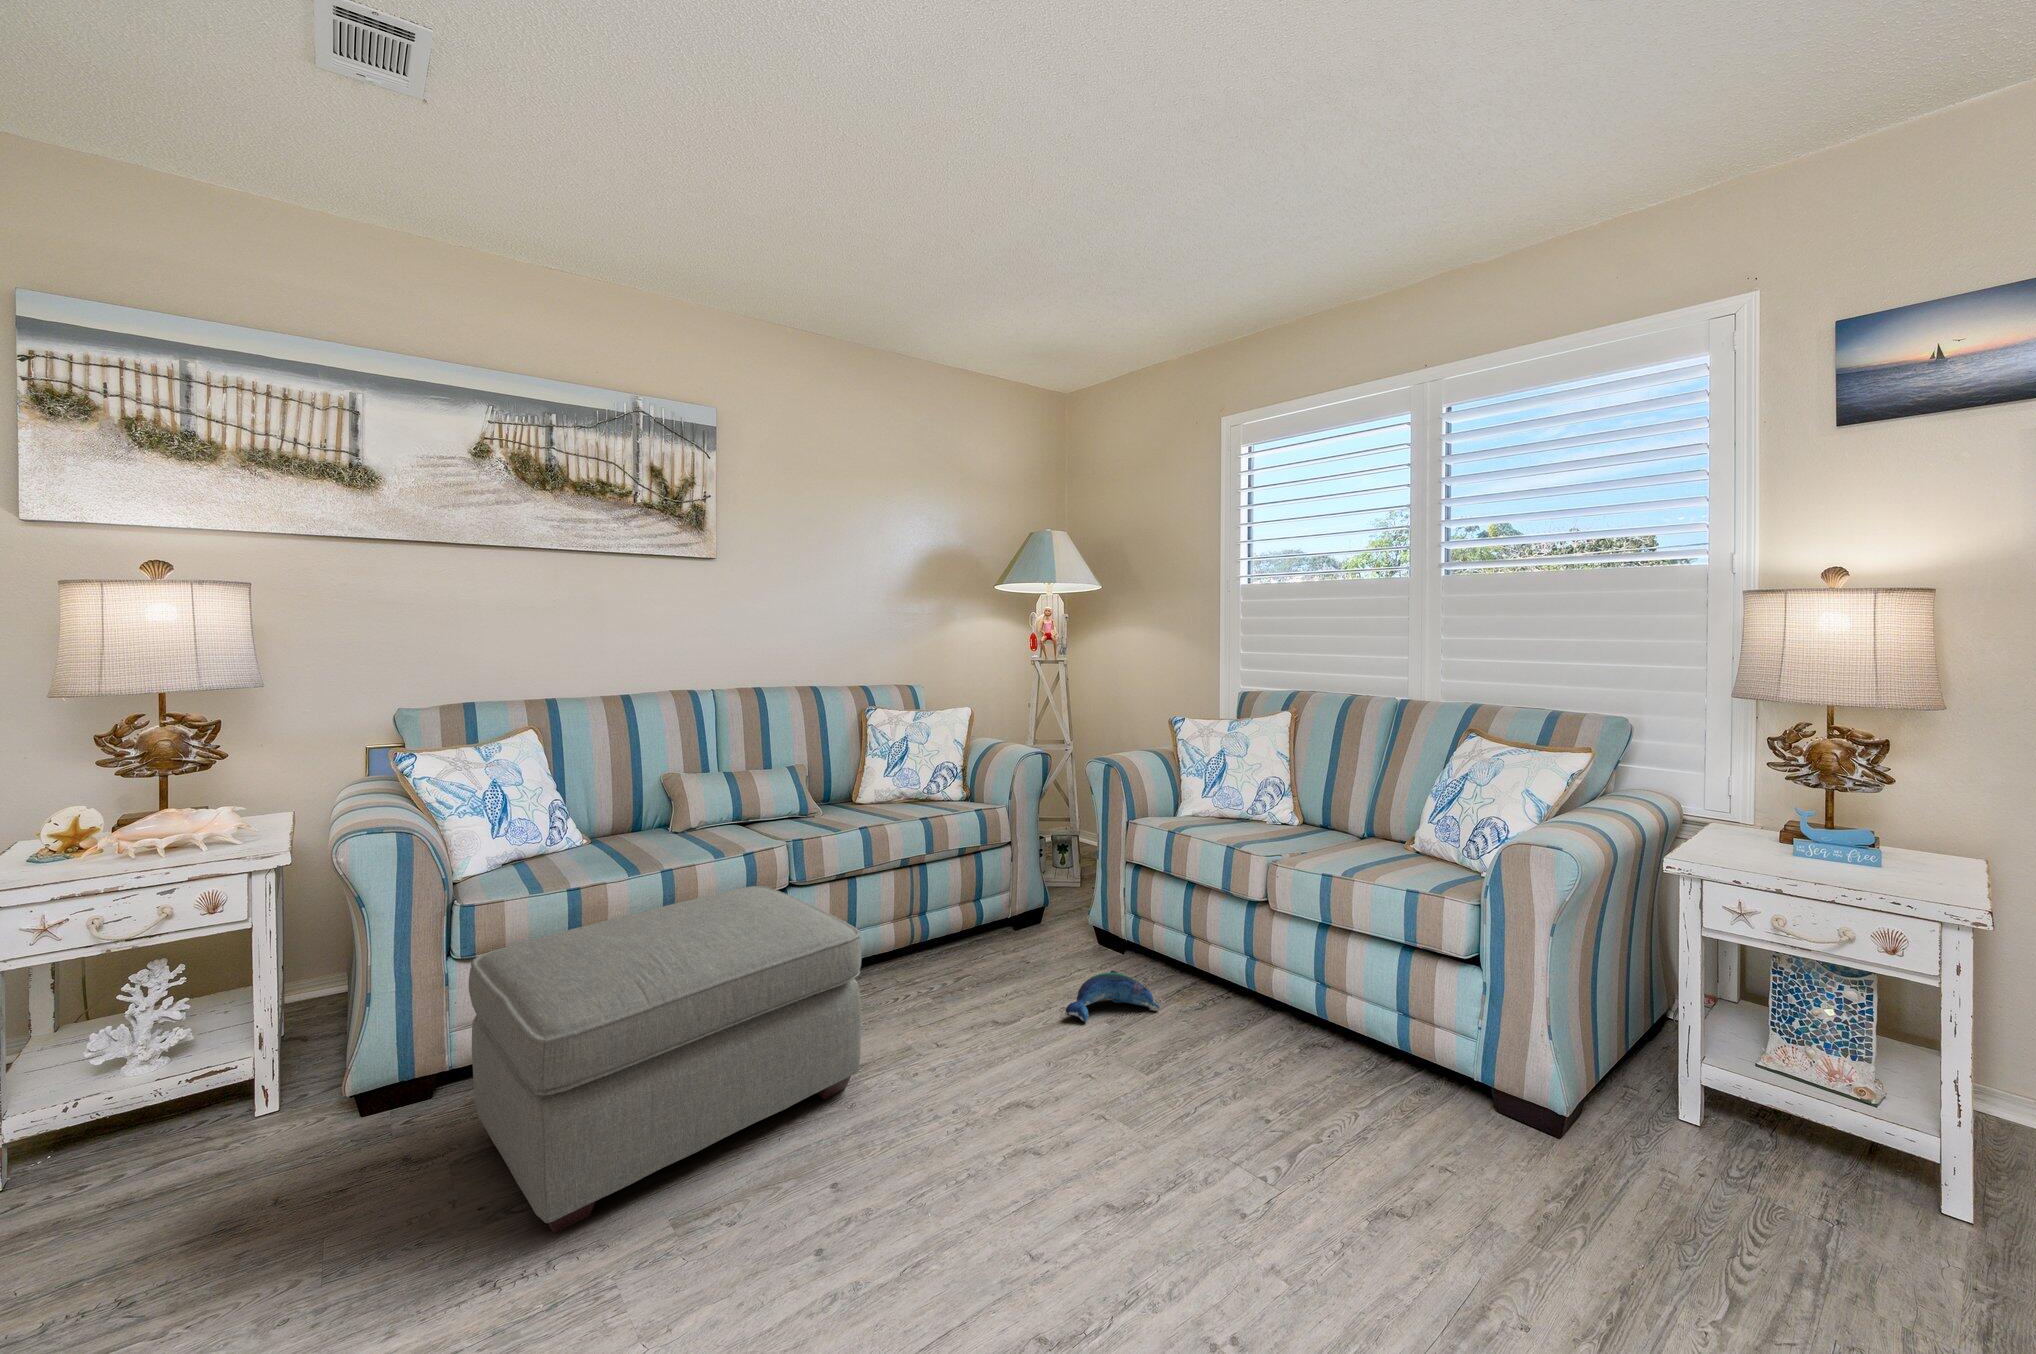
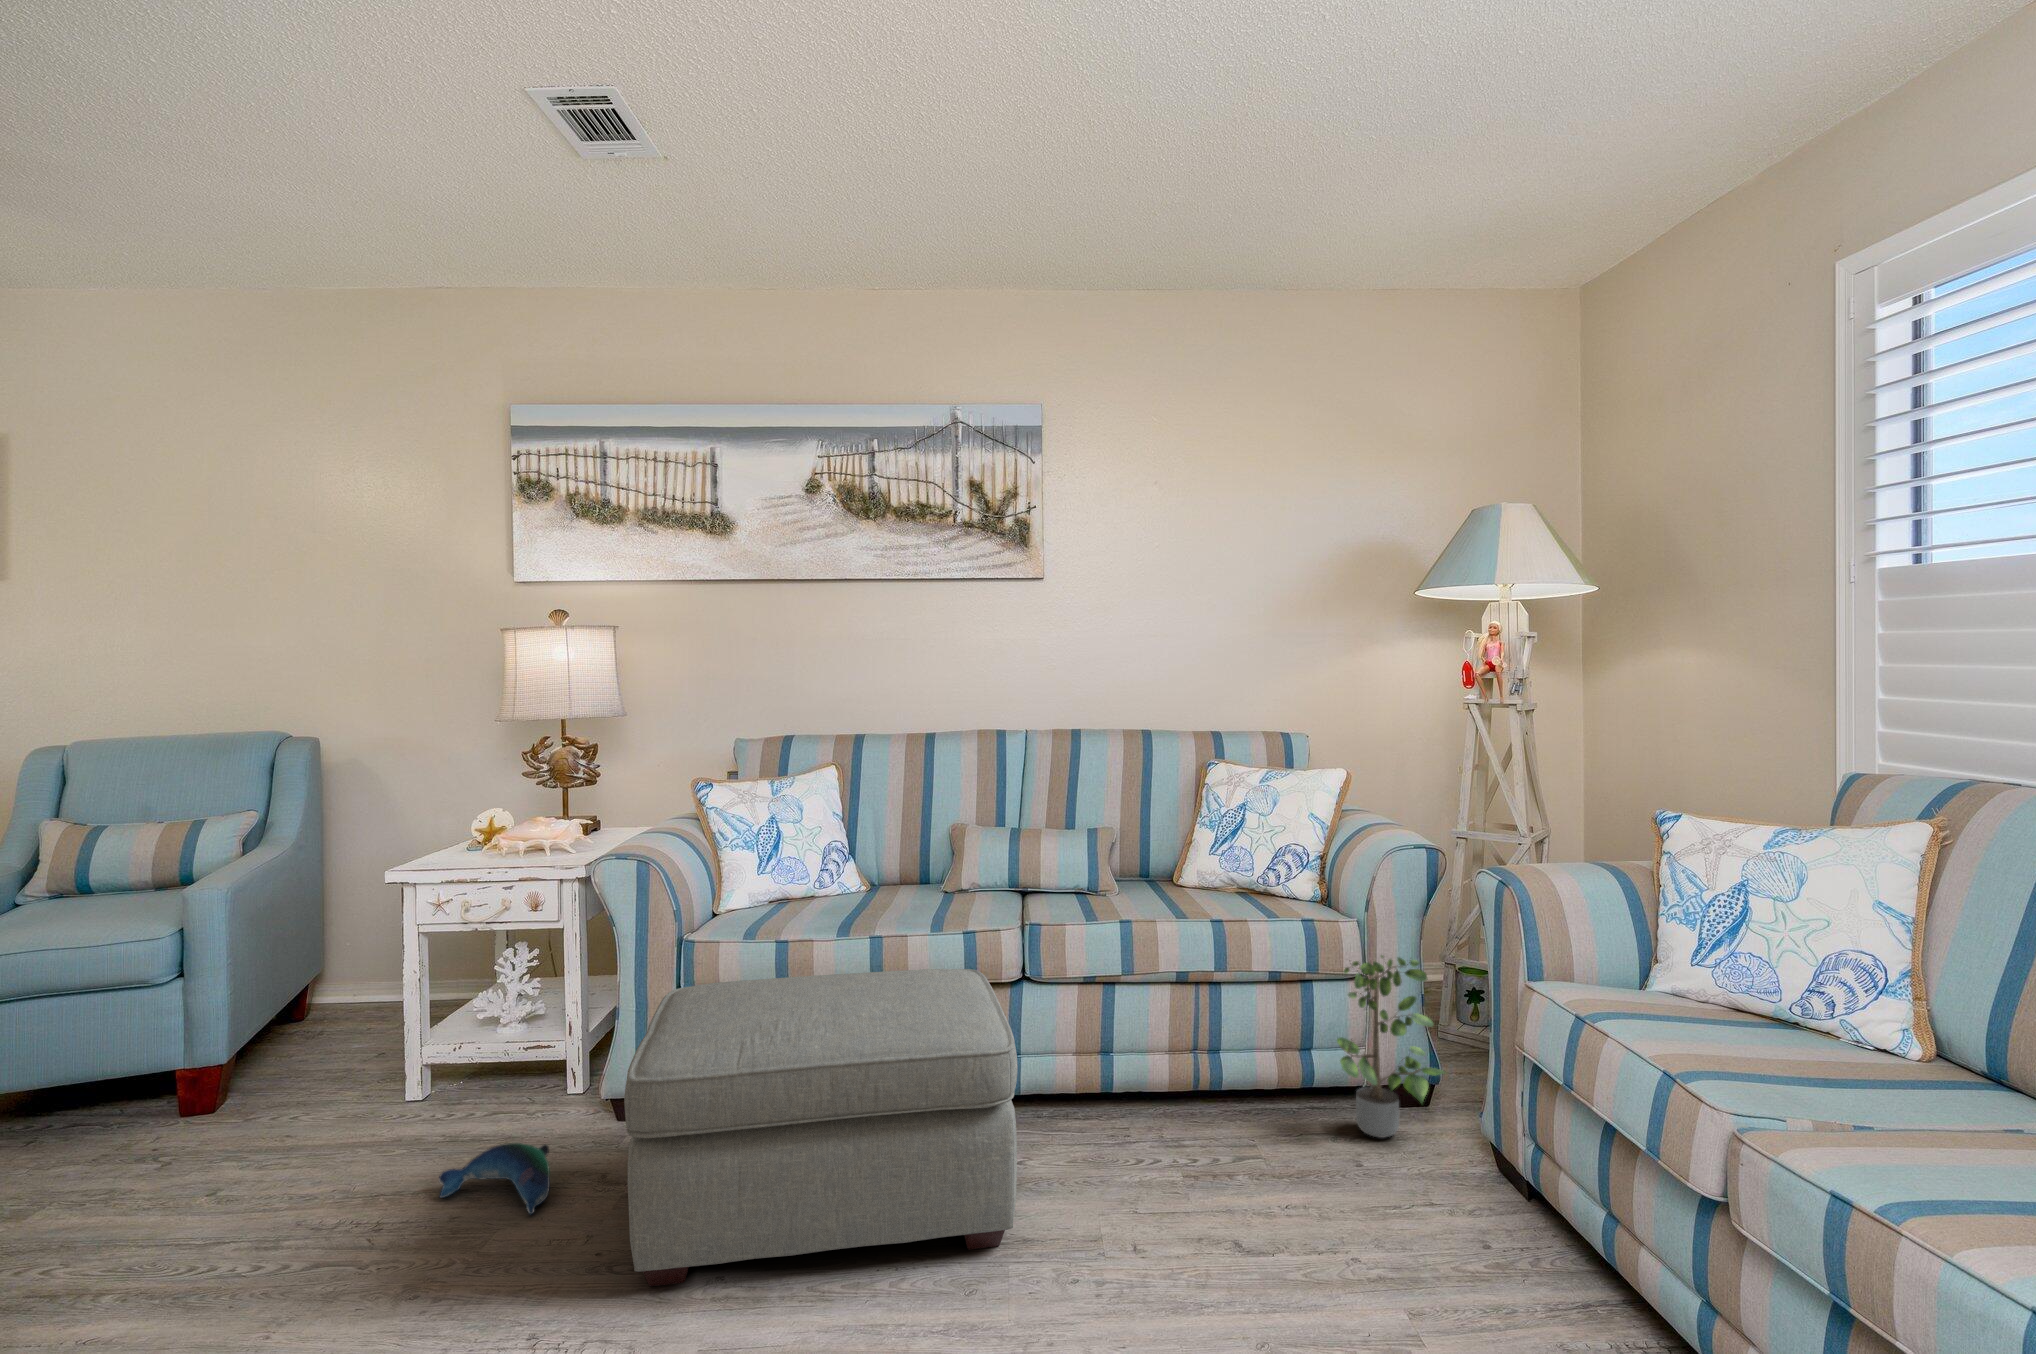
potted plant: none [998,824,1067,947] -> present [1337,955,1445,1138]
plush toy: present [1066,971,1159,1022] -> present [439,1143,550,1214]

